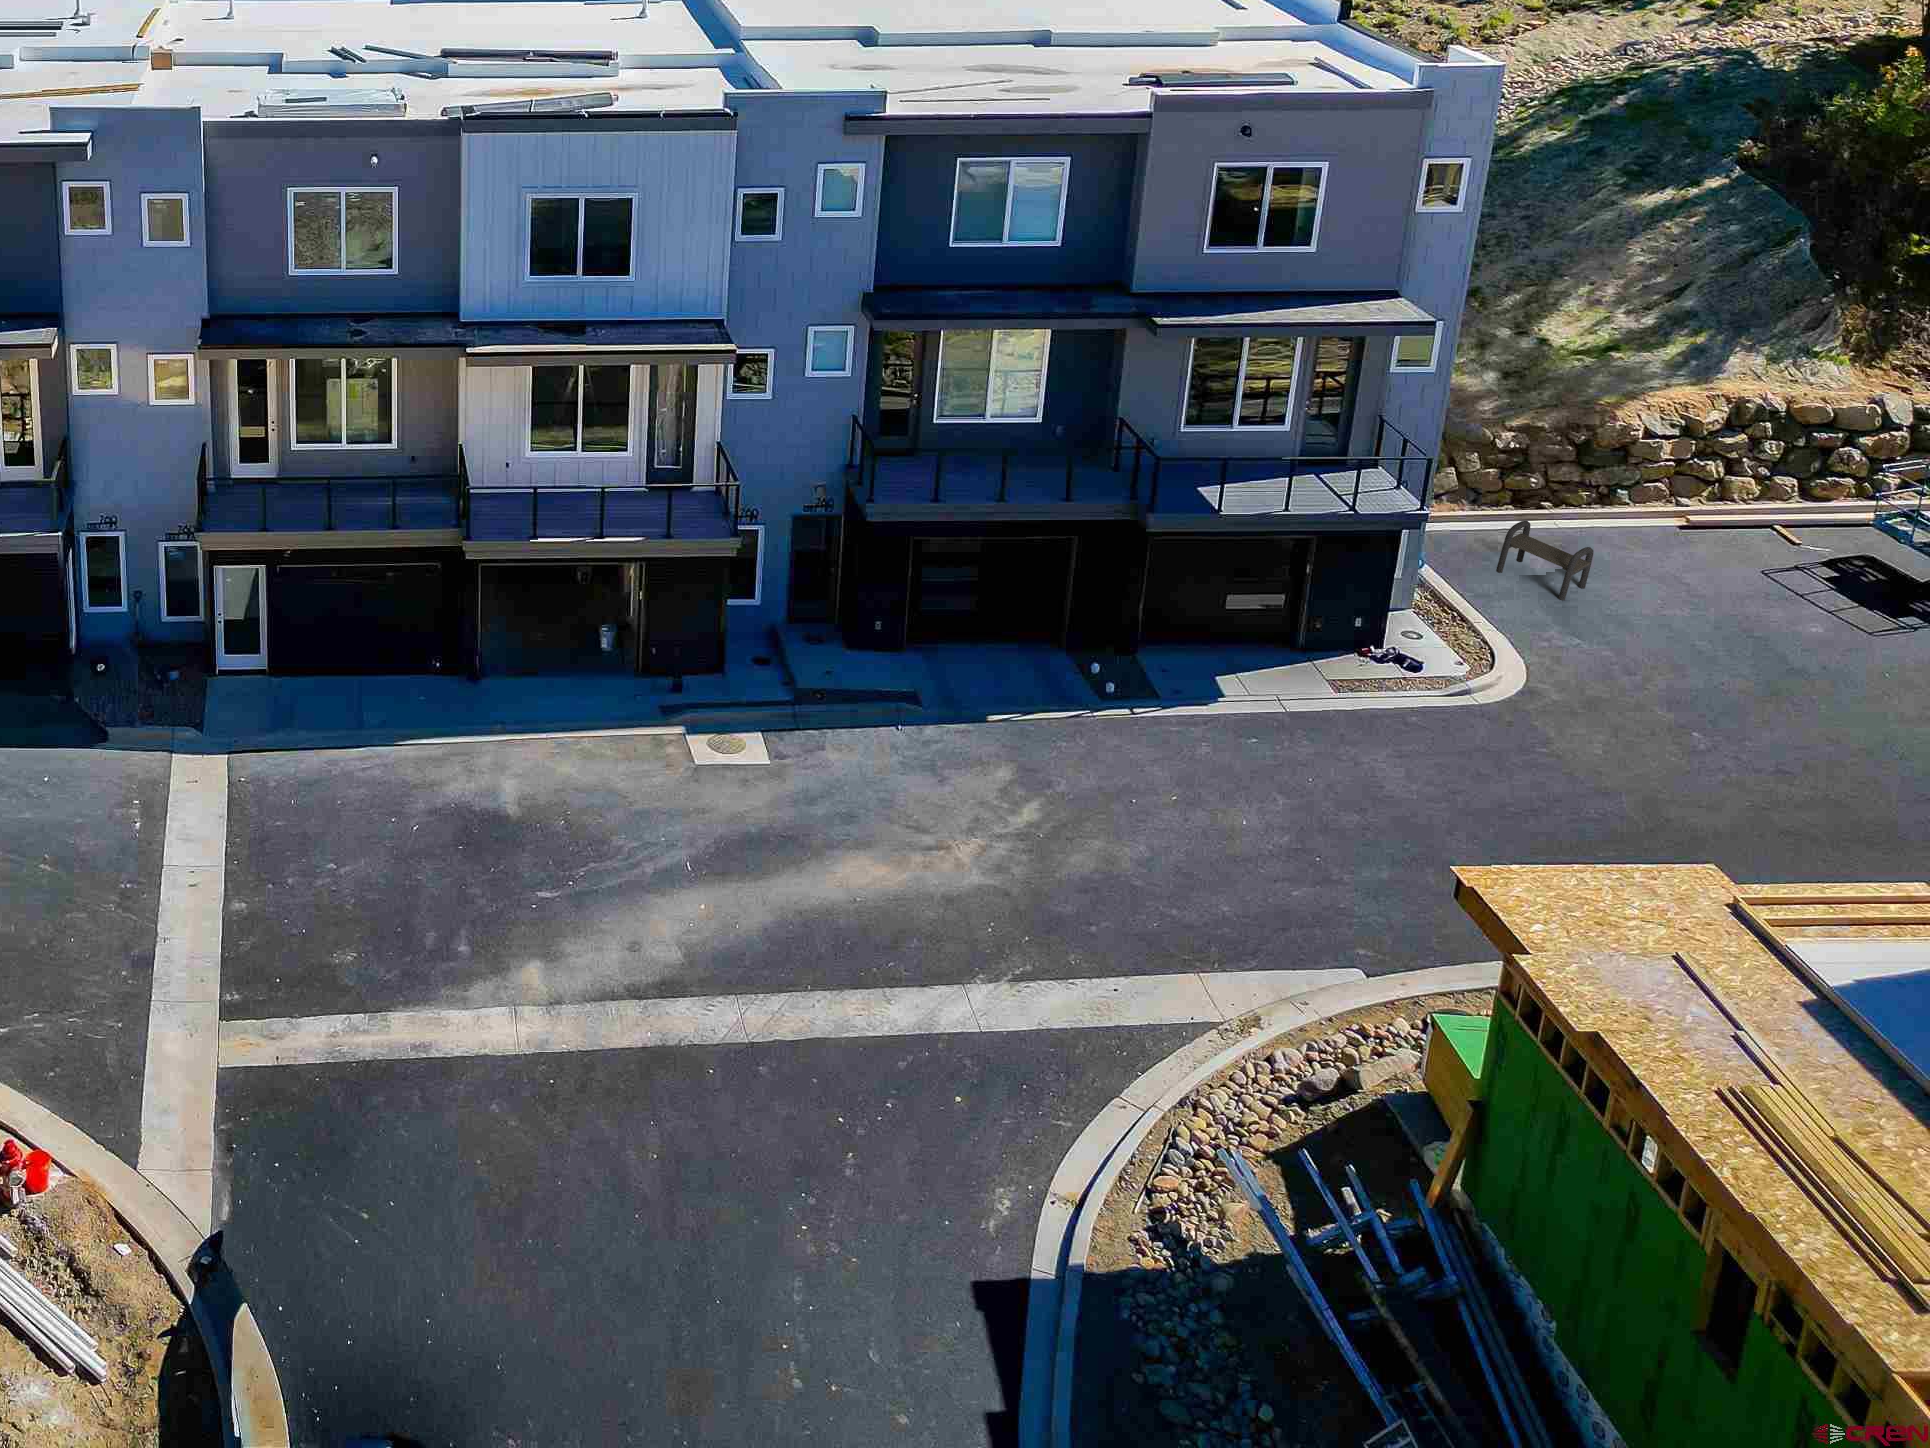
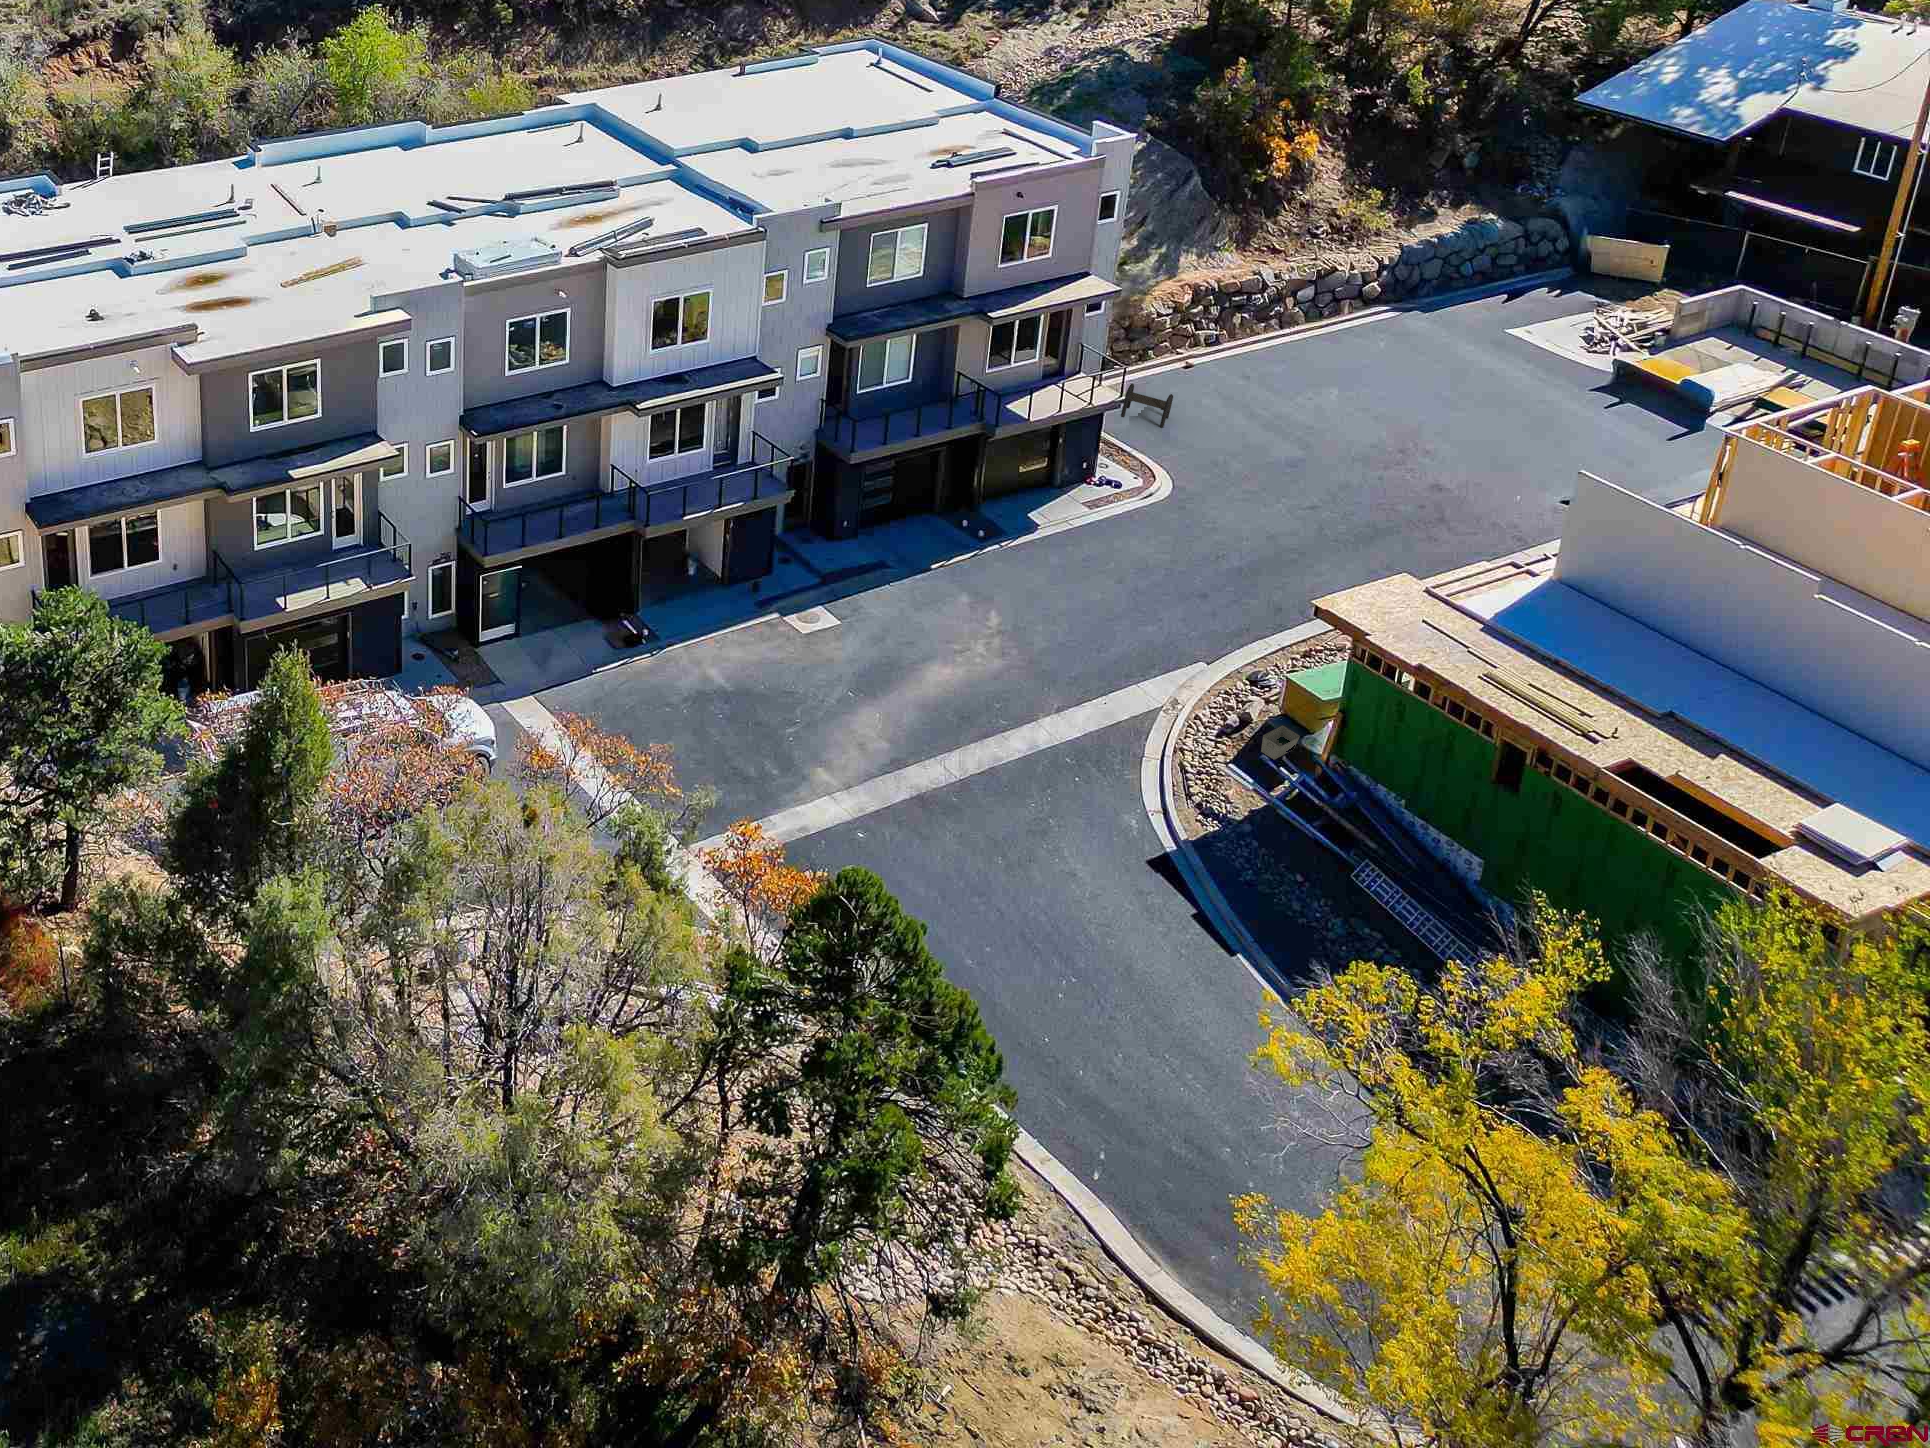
storage bin: none [1353,1107,1435,1165] -> present [1261,725,1300,760]

